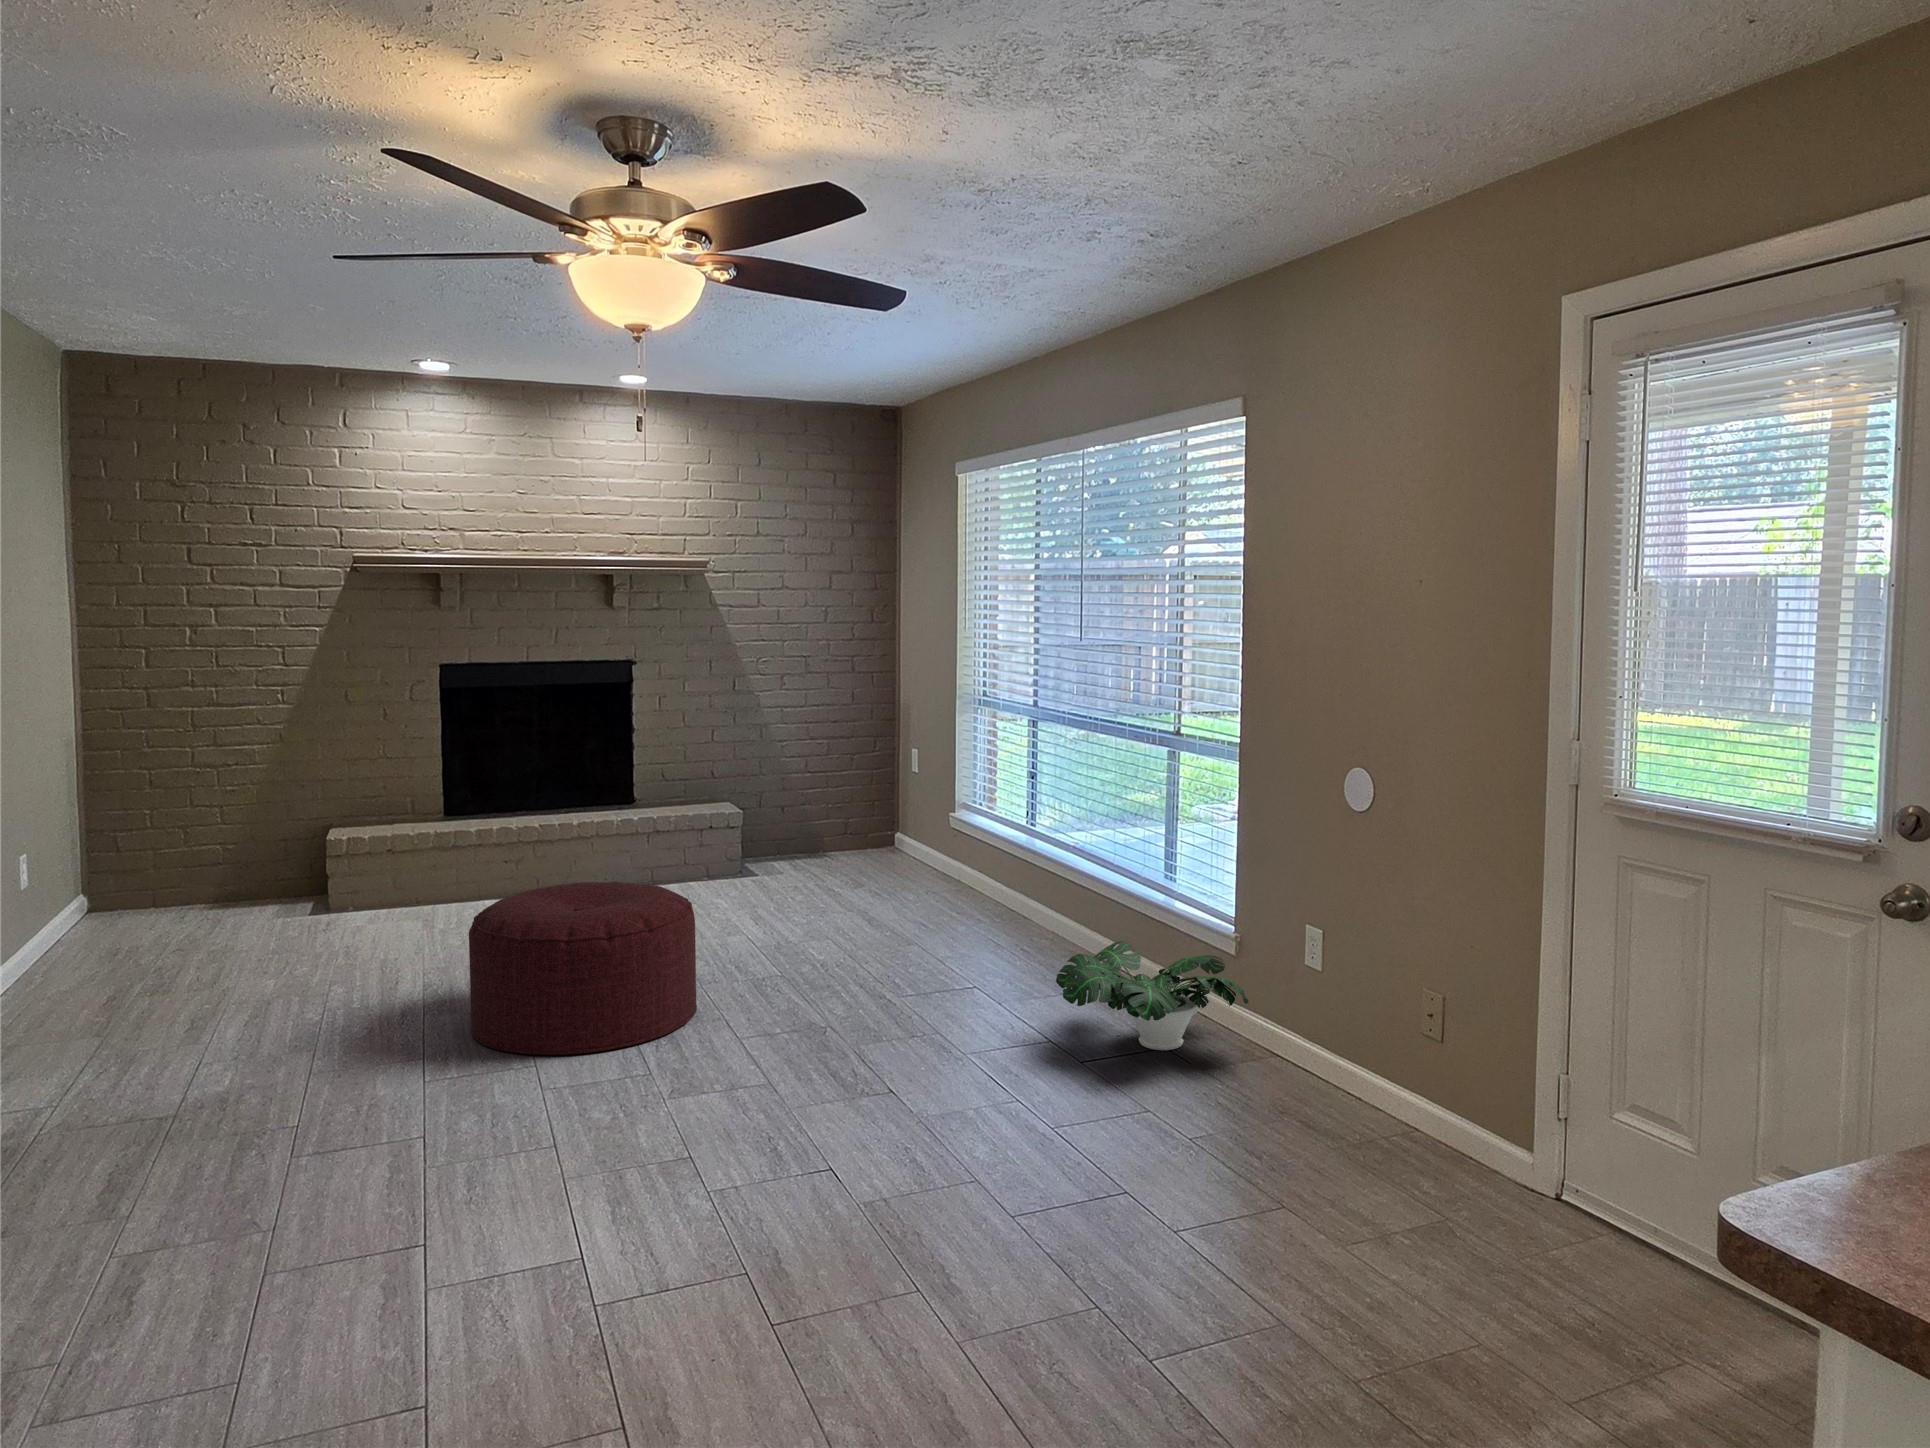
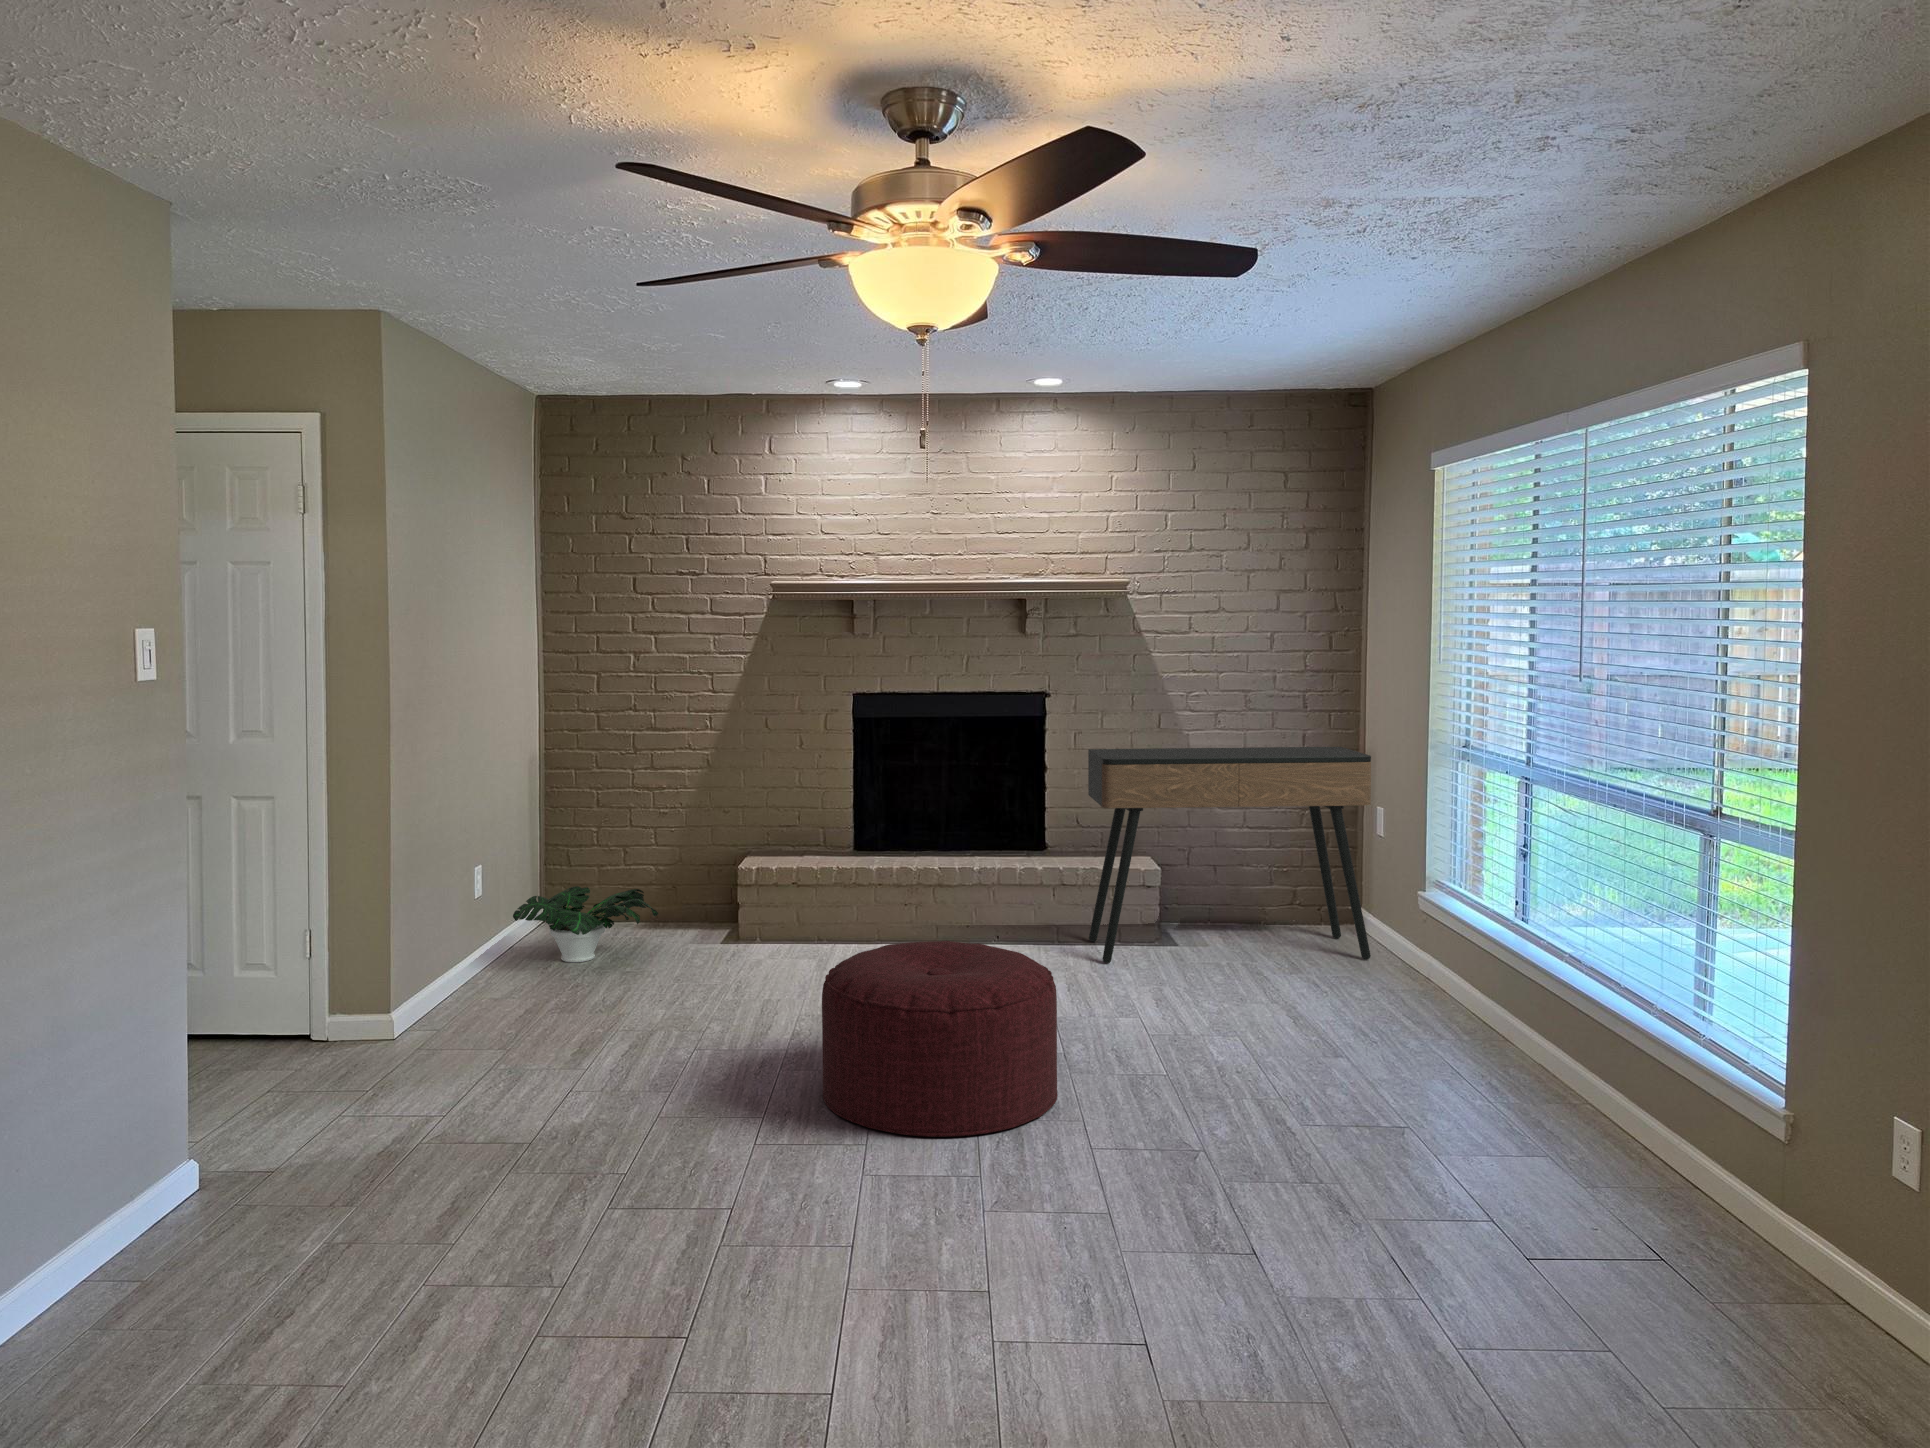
console table: none [681,703,923,899] -> present [1088,747,1371,963]
potted plant: present [1056,941,1249,1050] -> present [513,886,658,962]

